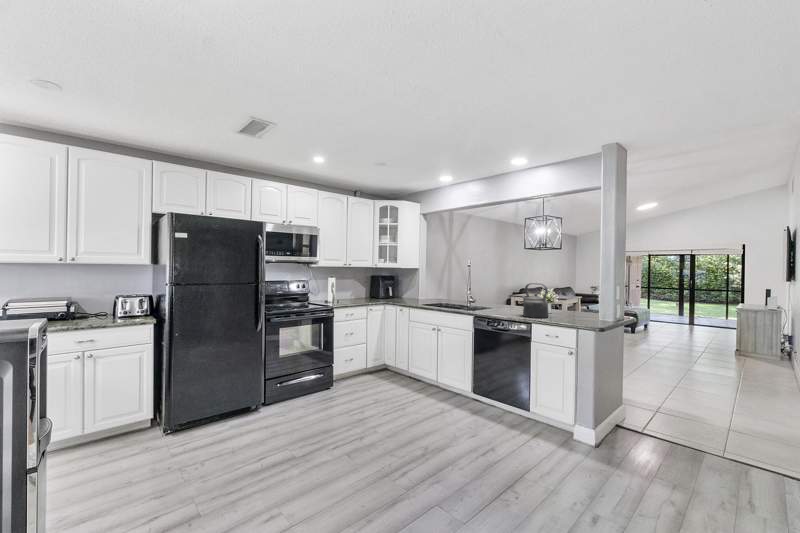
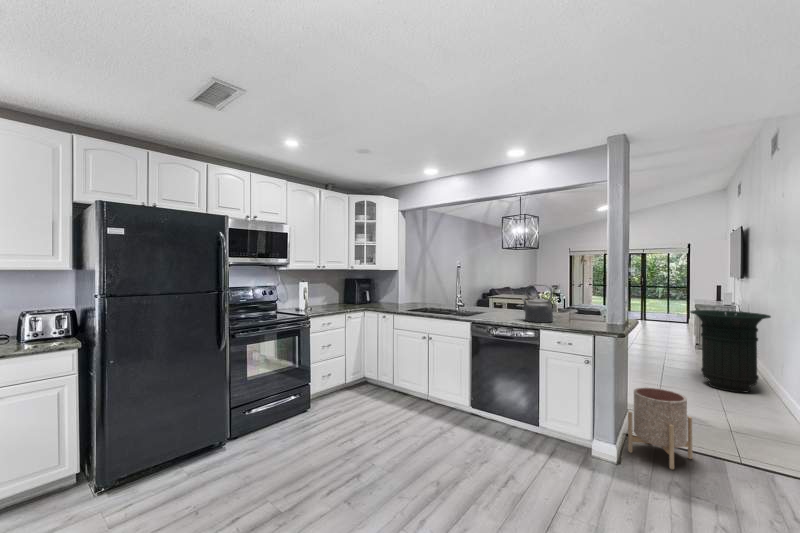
trash can: none [710,314,794,397] -> present [690,310,771,392]
planter: none [609,380,670,453] -> present [628,388,692,470]

